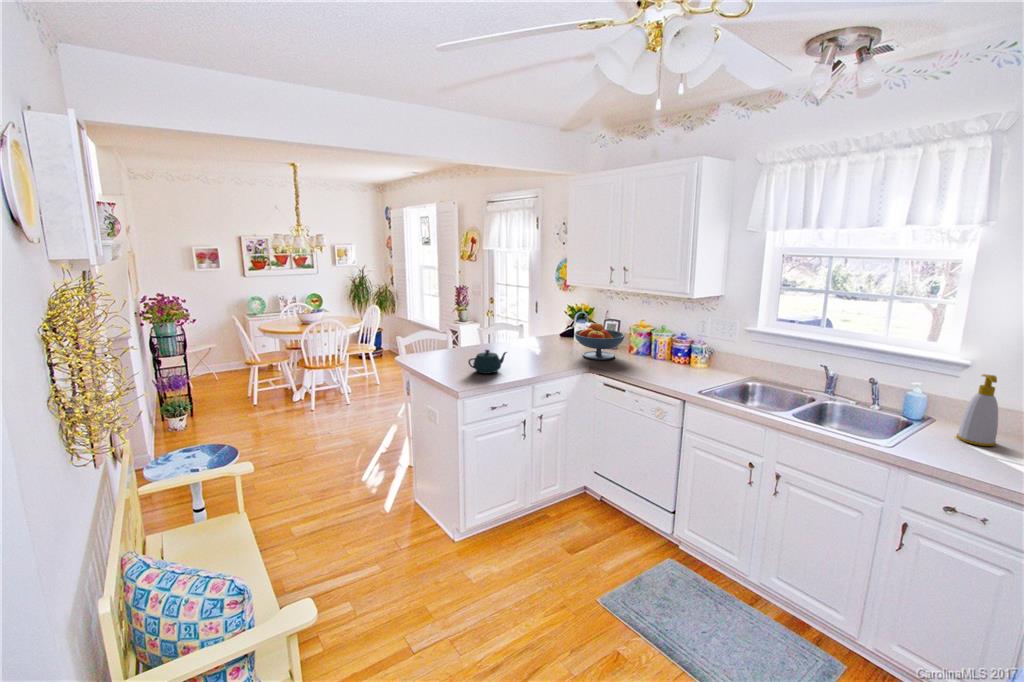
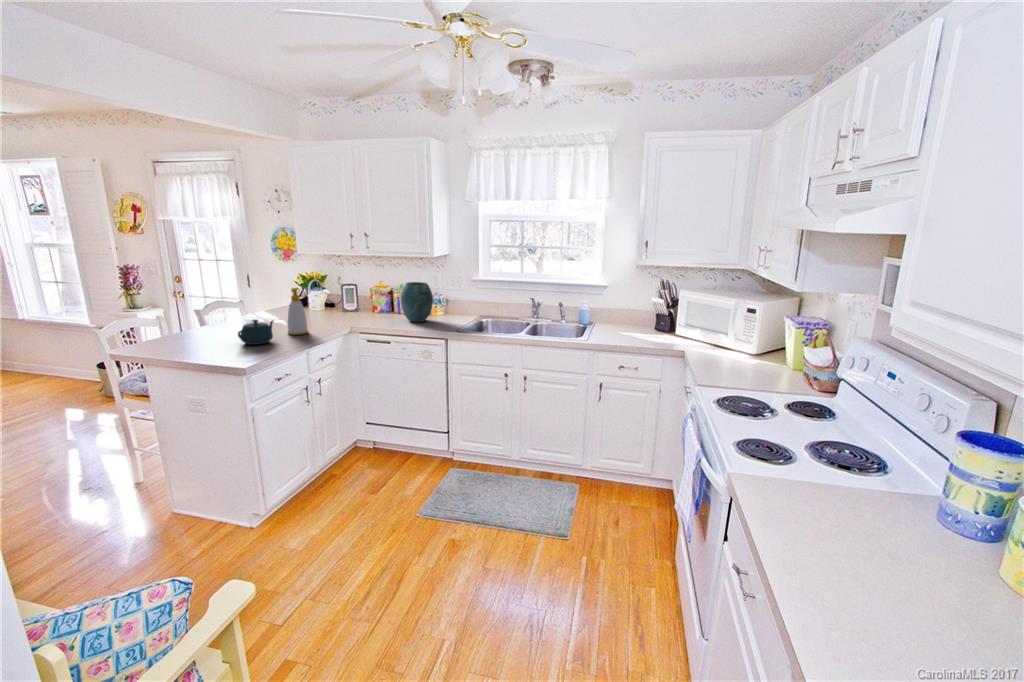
fruit bowl: present [574,323,625,360] -> none [324,286,374,320]
vase: none [646,326,685,373] -> present [401,282,433,322]
soap bottle: present [957,374,998,446] -> present [288,288,308,335]

